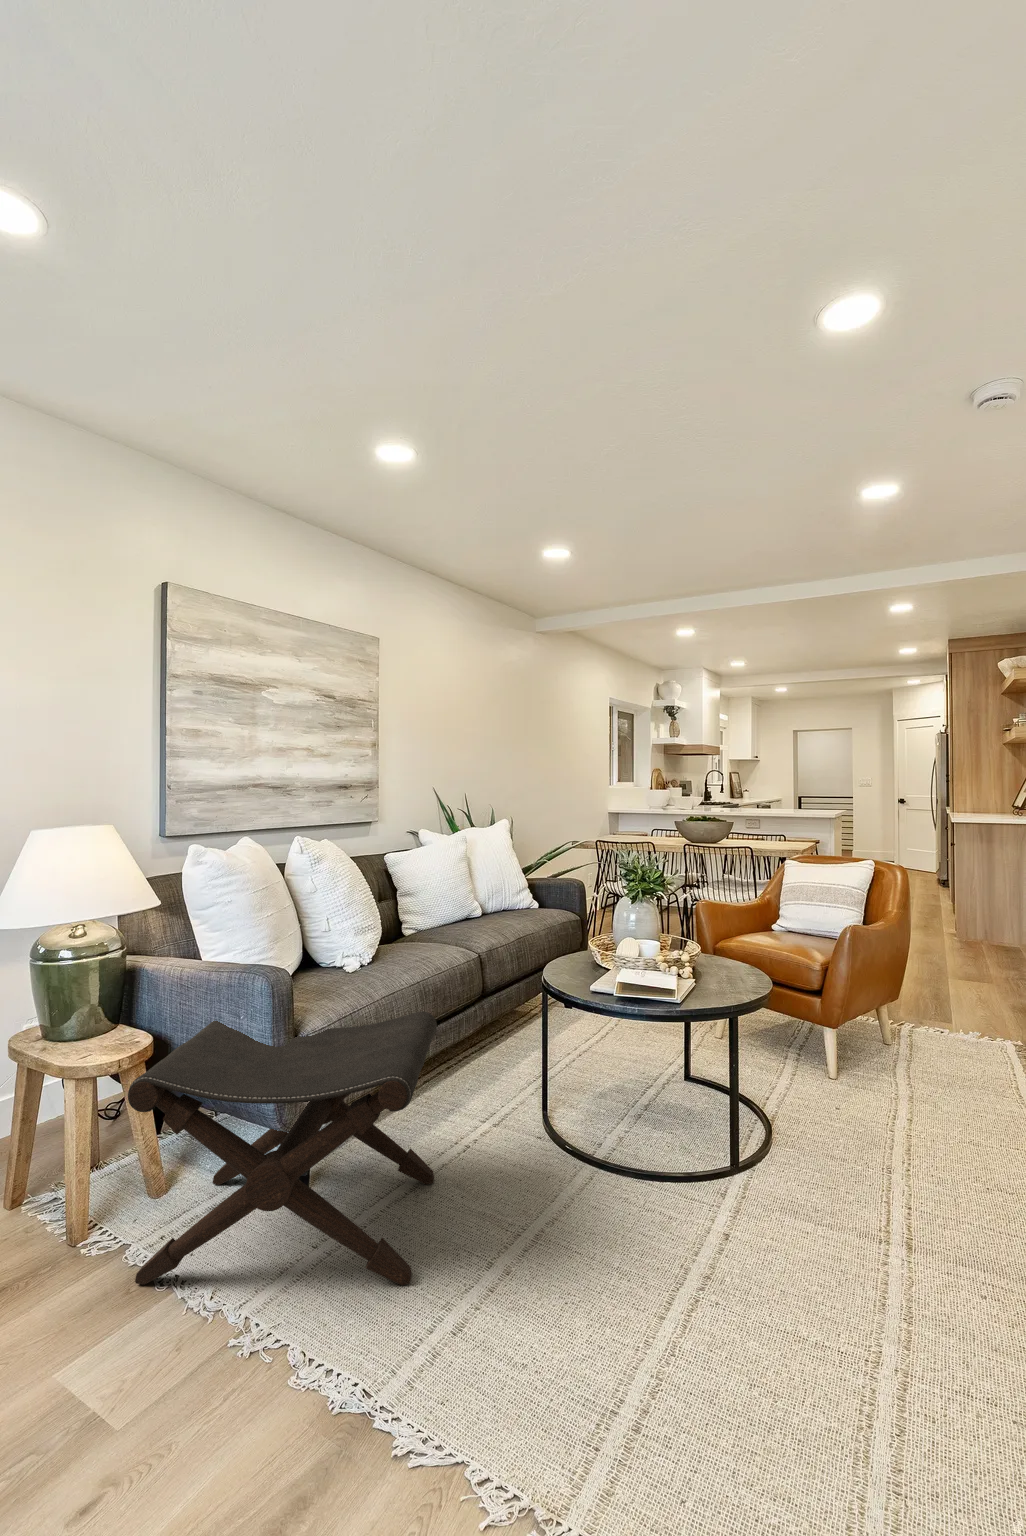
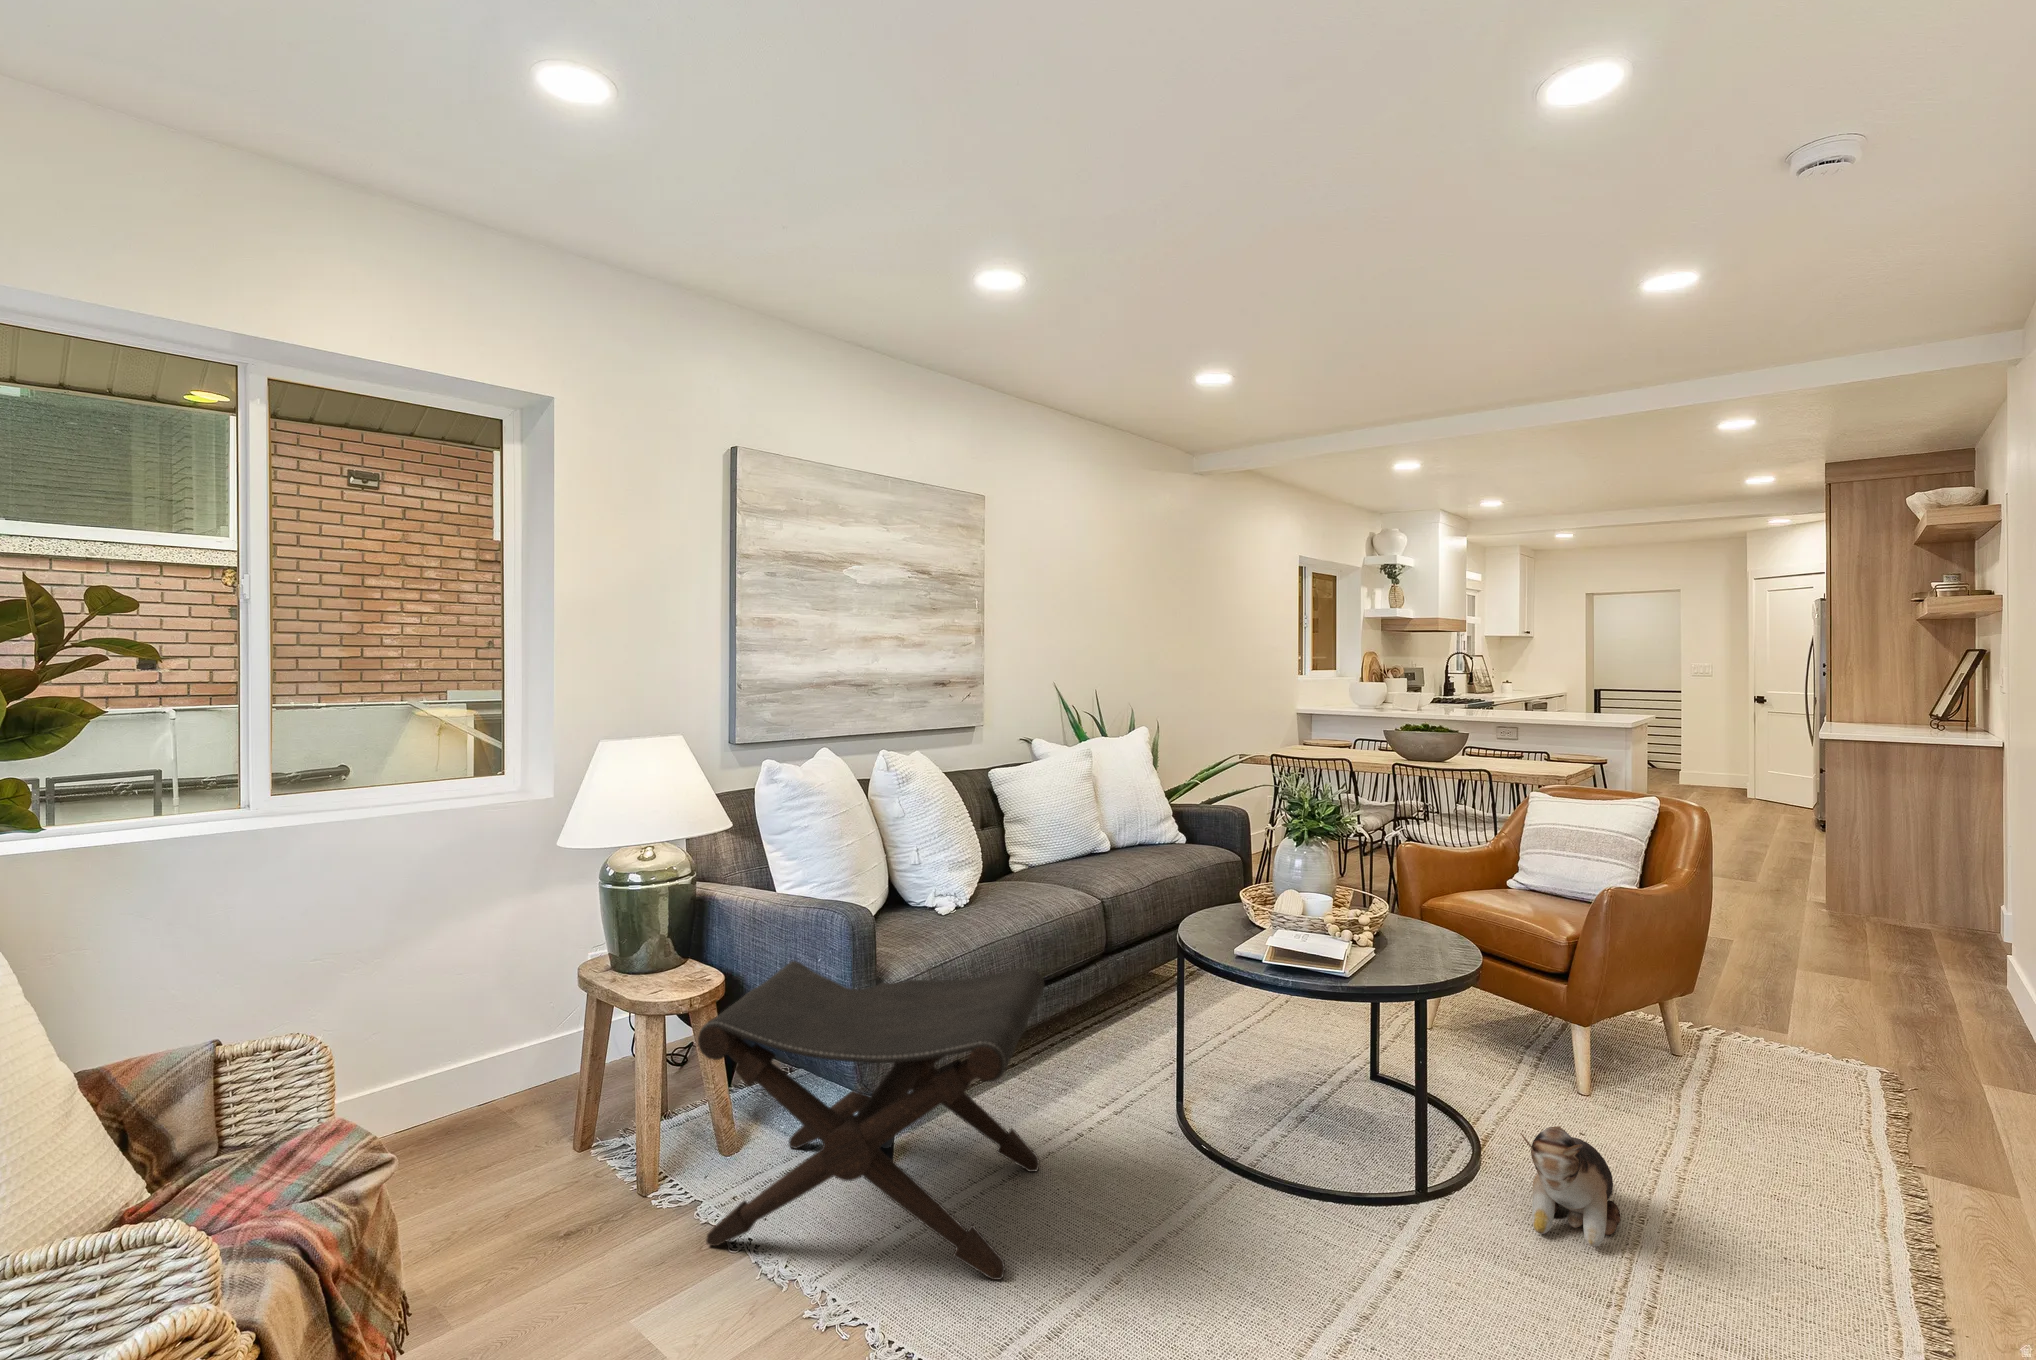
plush toy: none [813,1108,883,1200] -> present [1521,1126,1621,1247]

